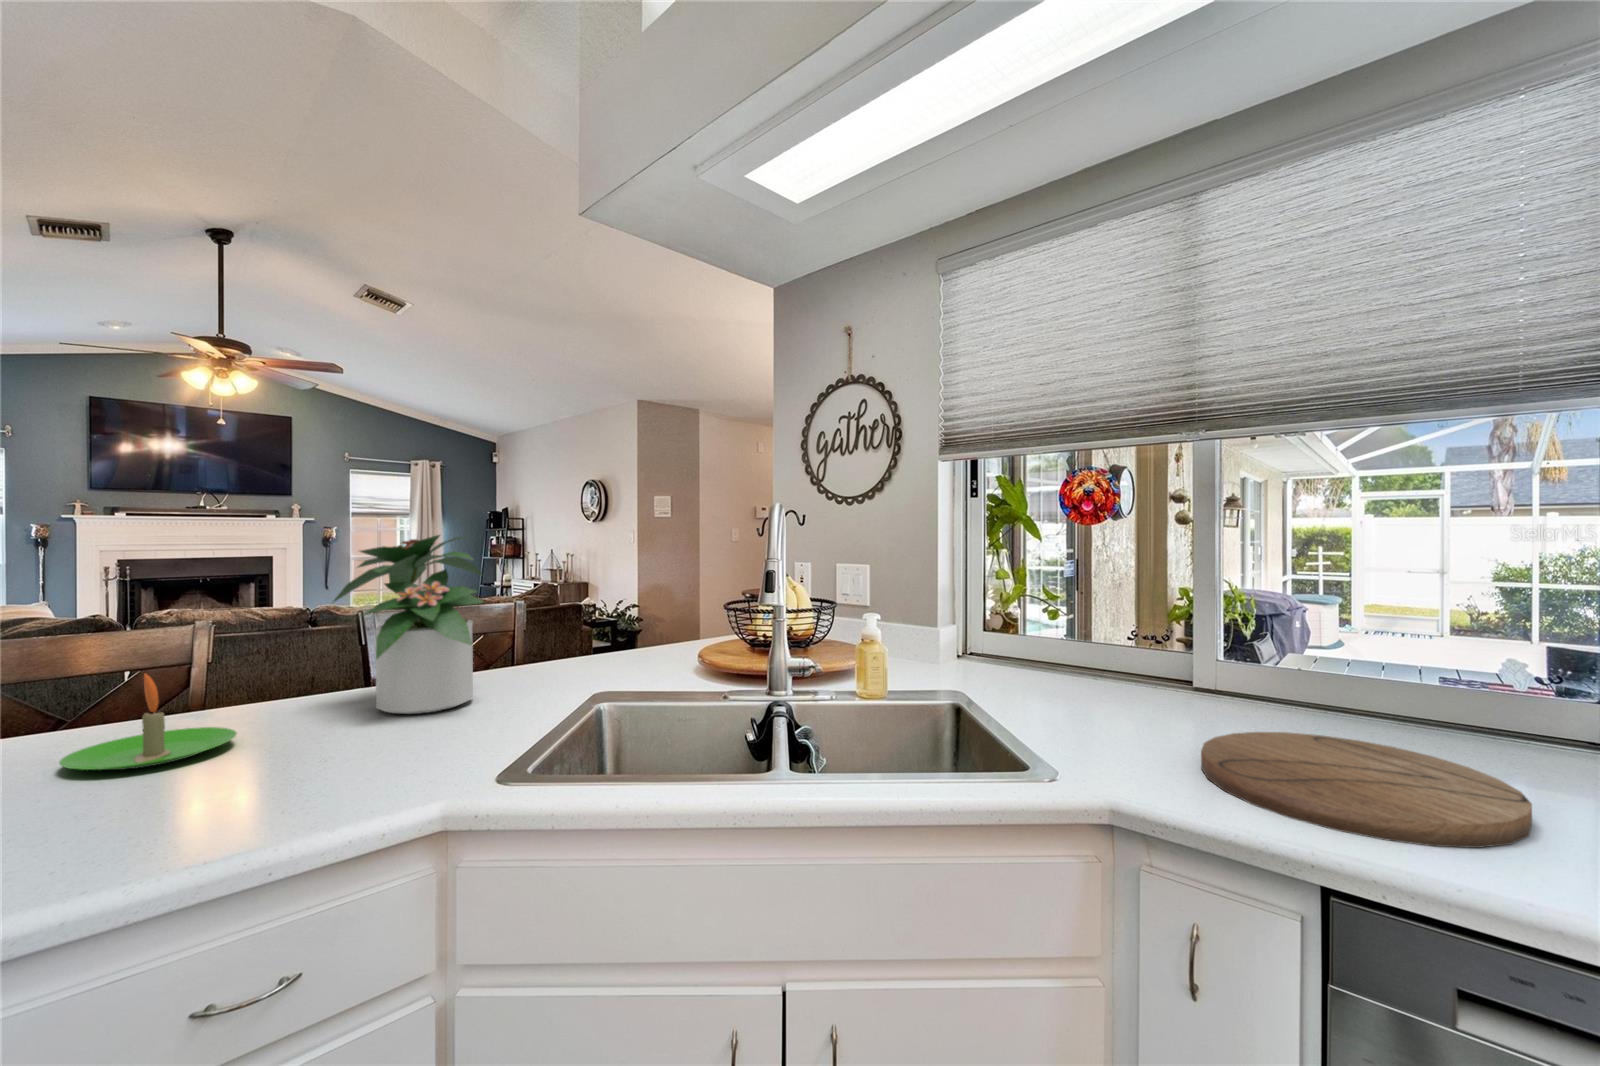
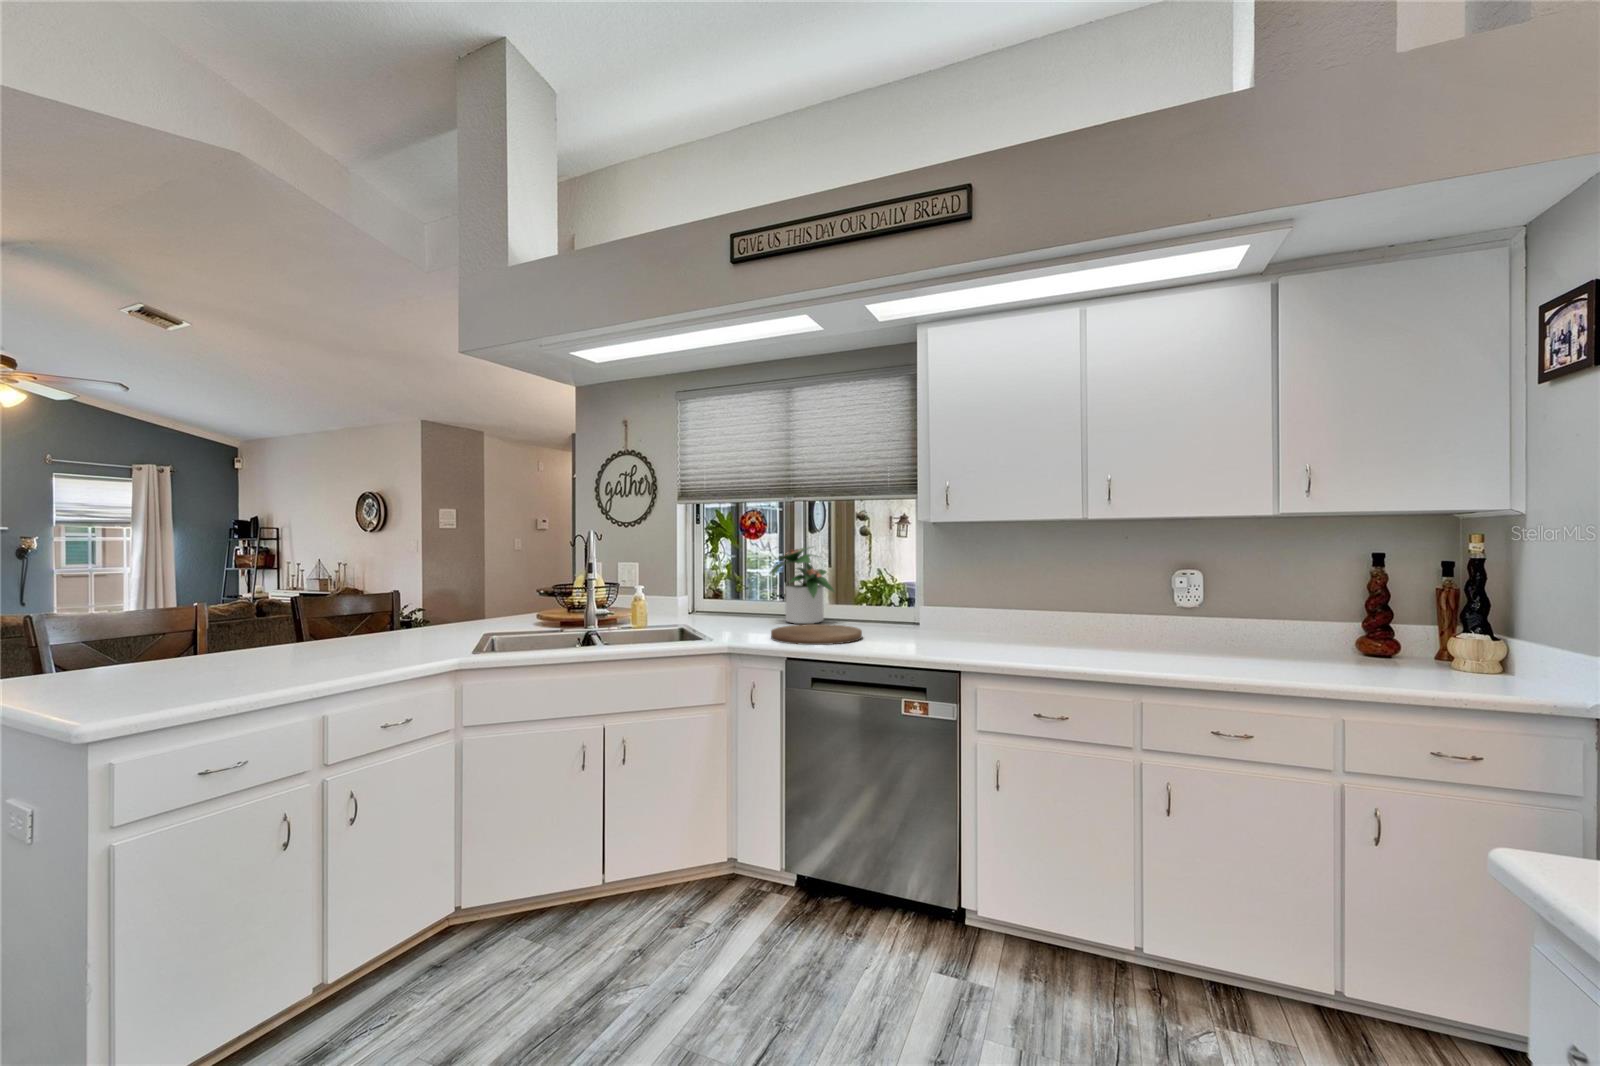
potted plant: present [334,535,483,714] -> present [771,548,834,624]
candle: present [59,674,237,770] -> none [229,618,311,664]

